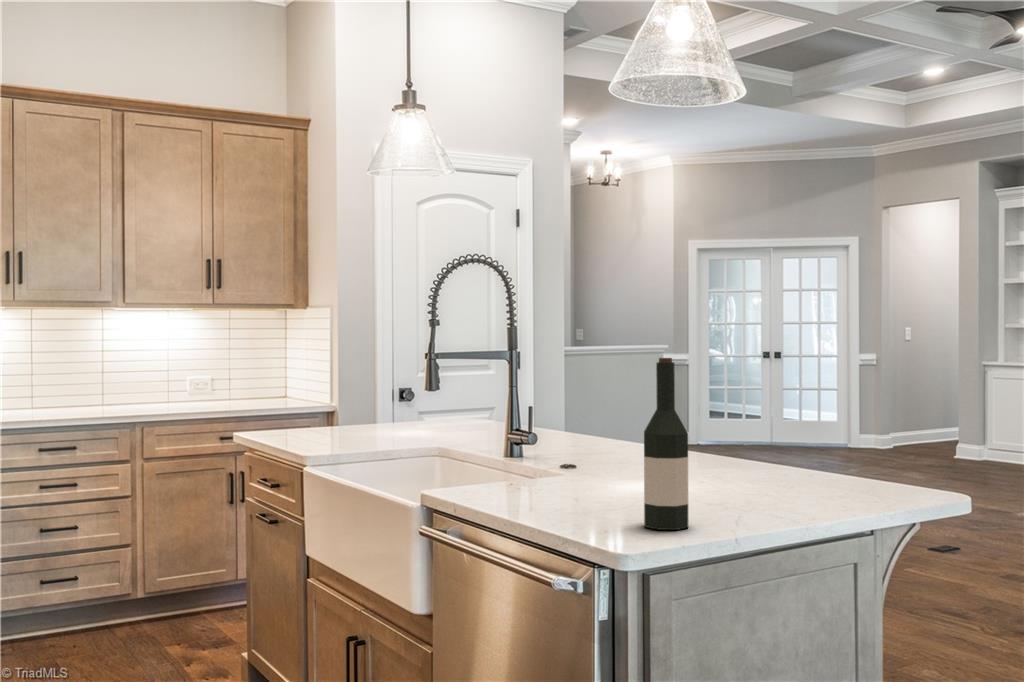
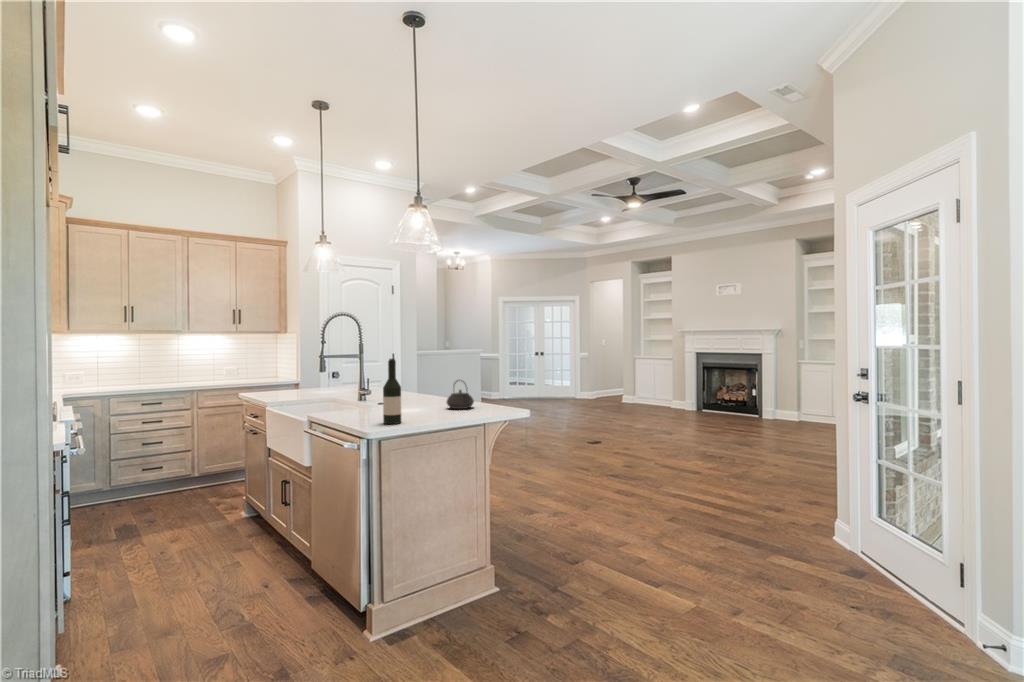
teapot: none [750,413,821,487] -> present [447,380,474,409]

